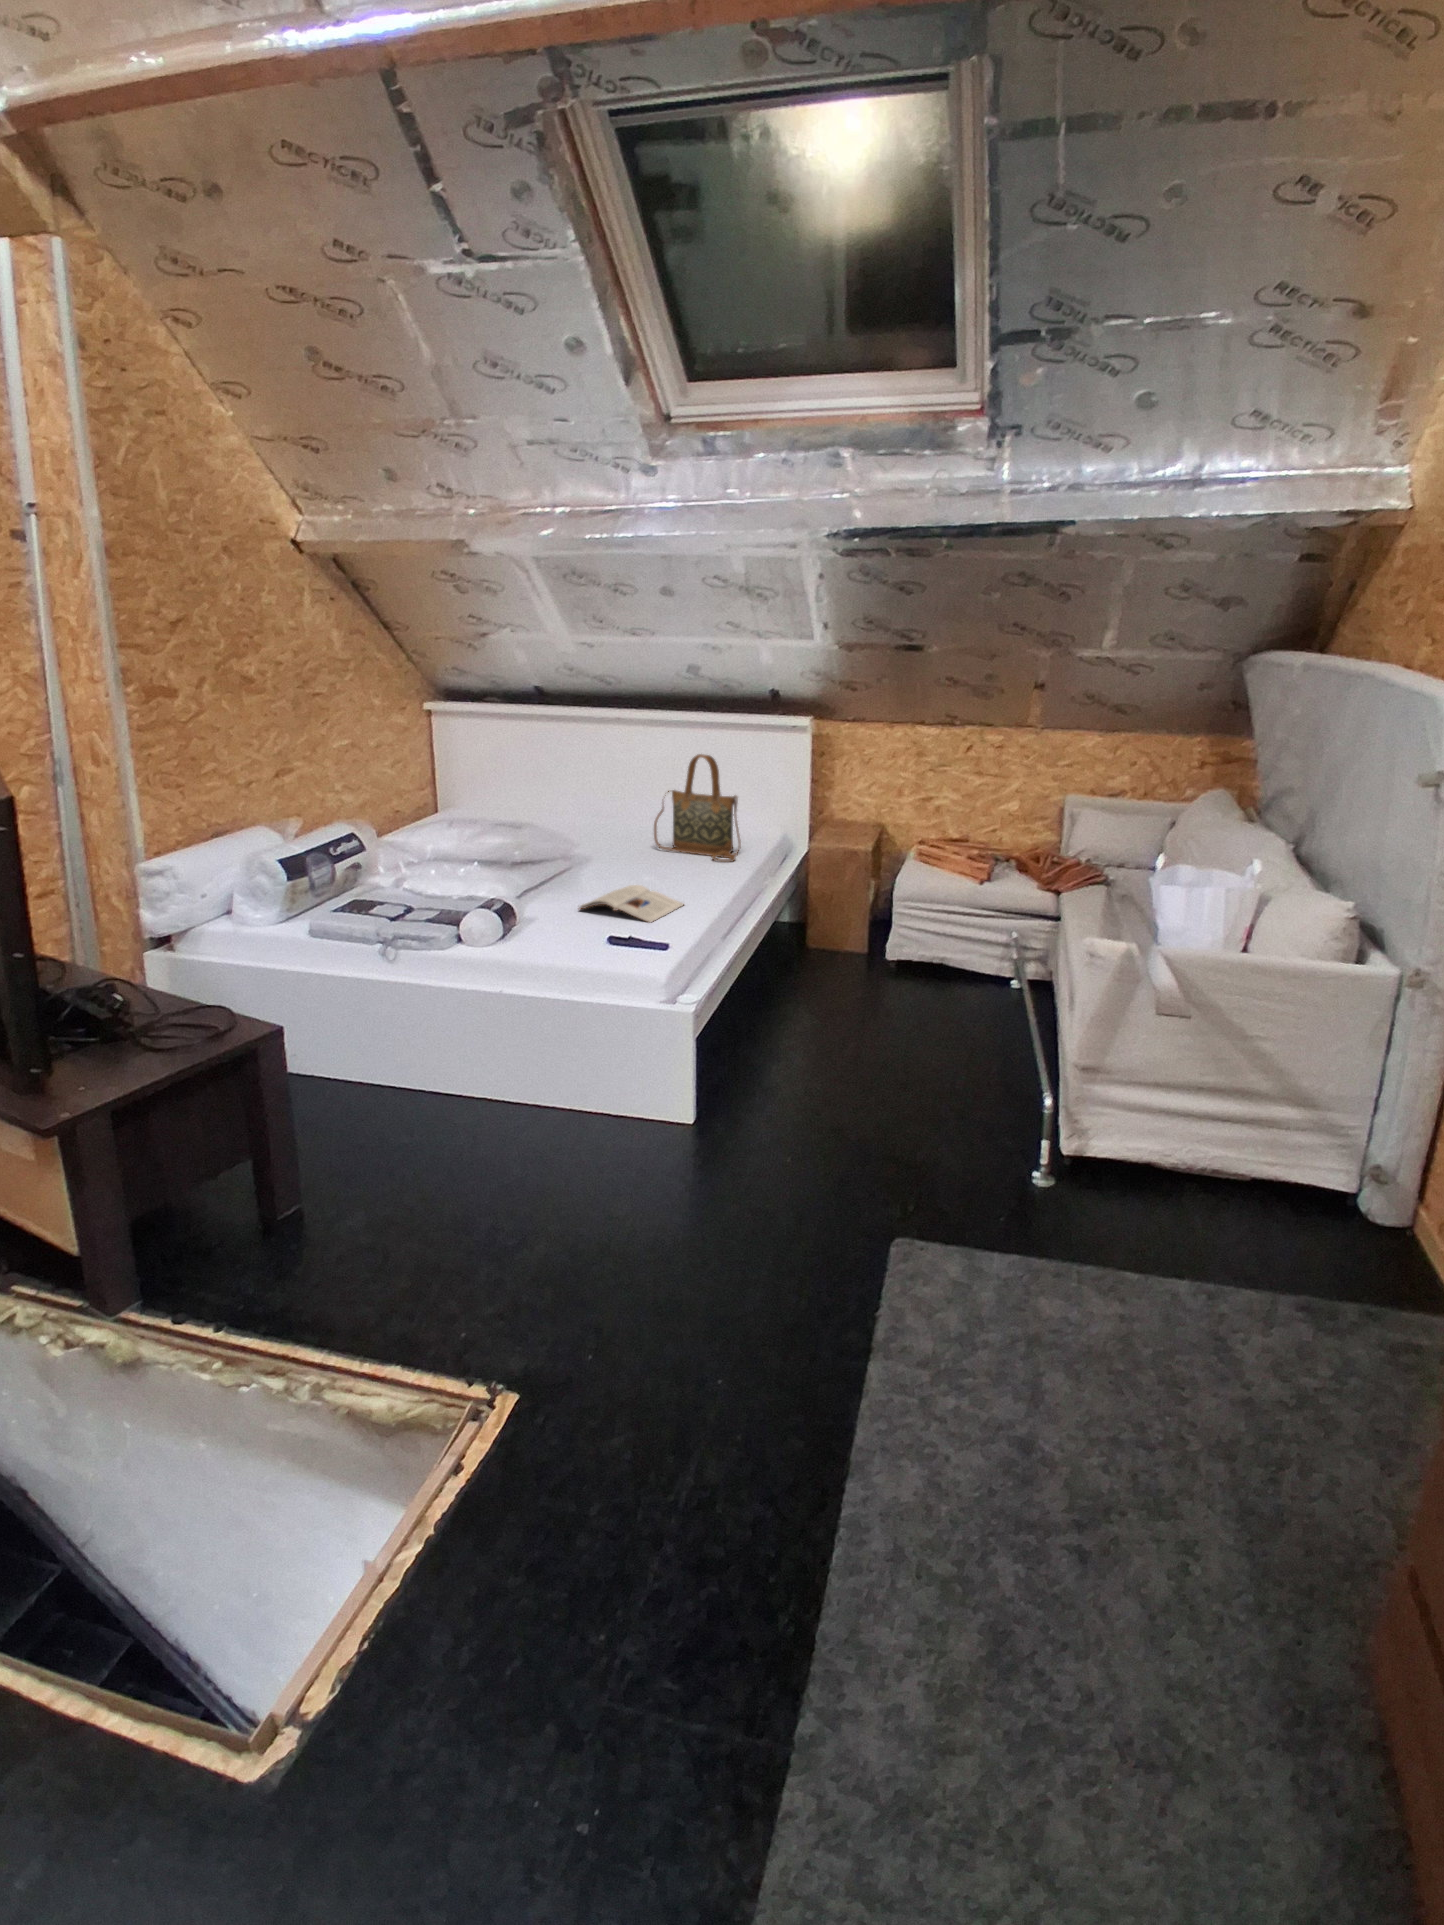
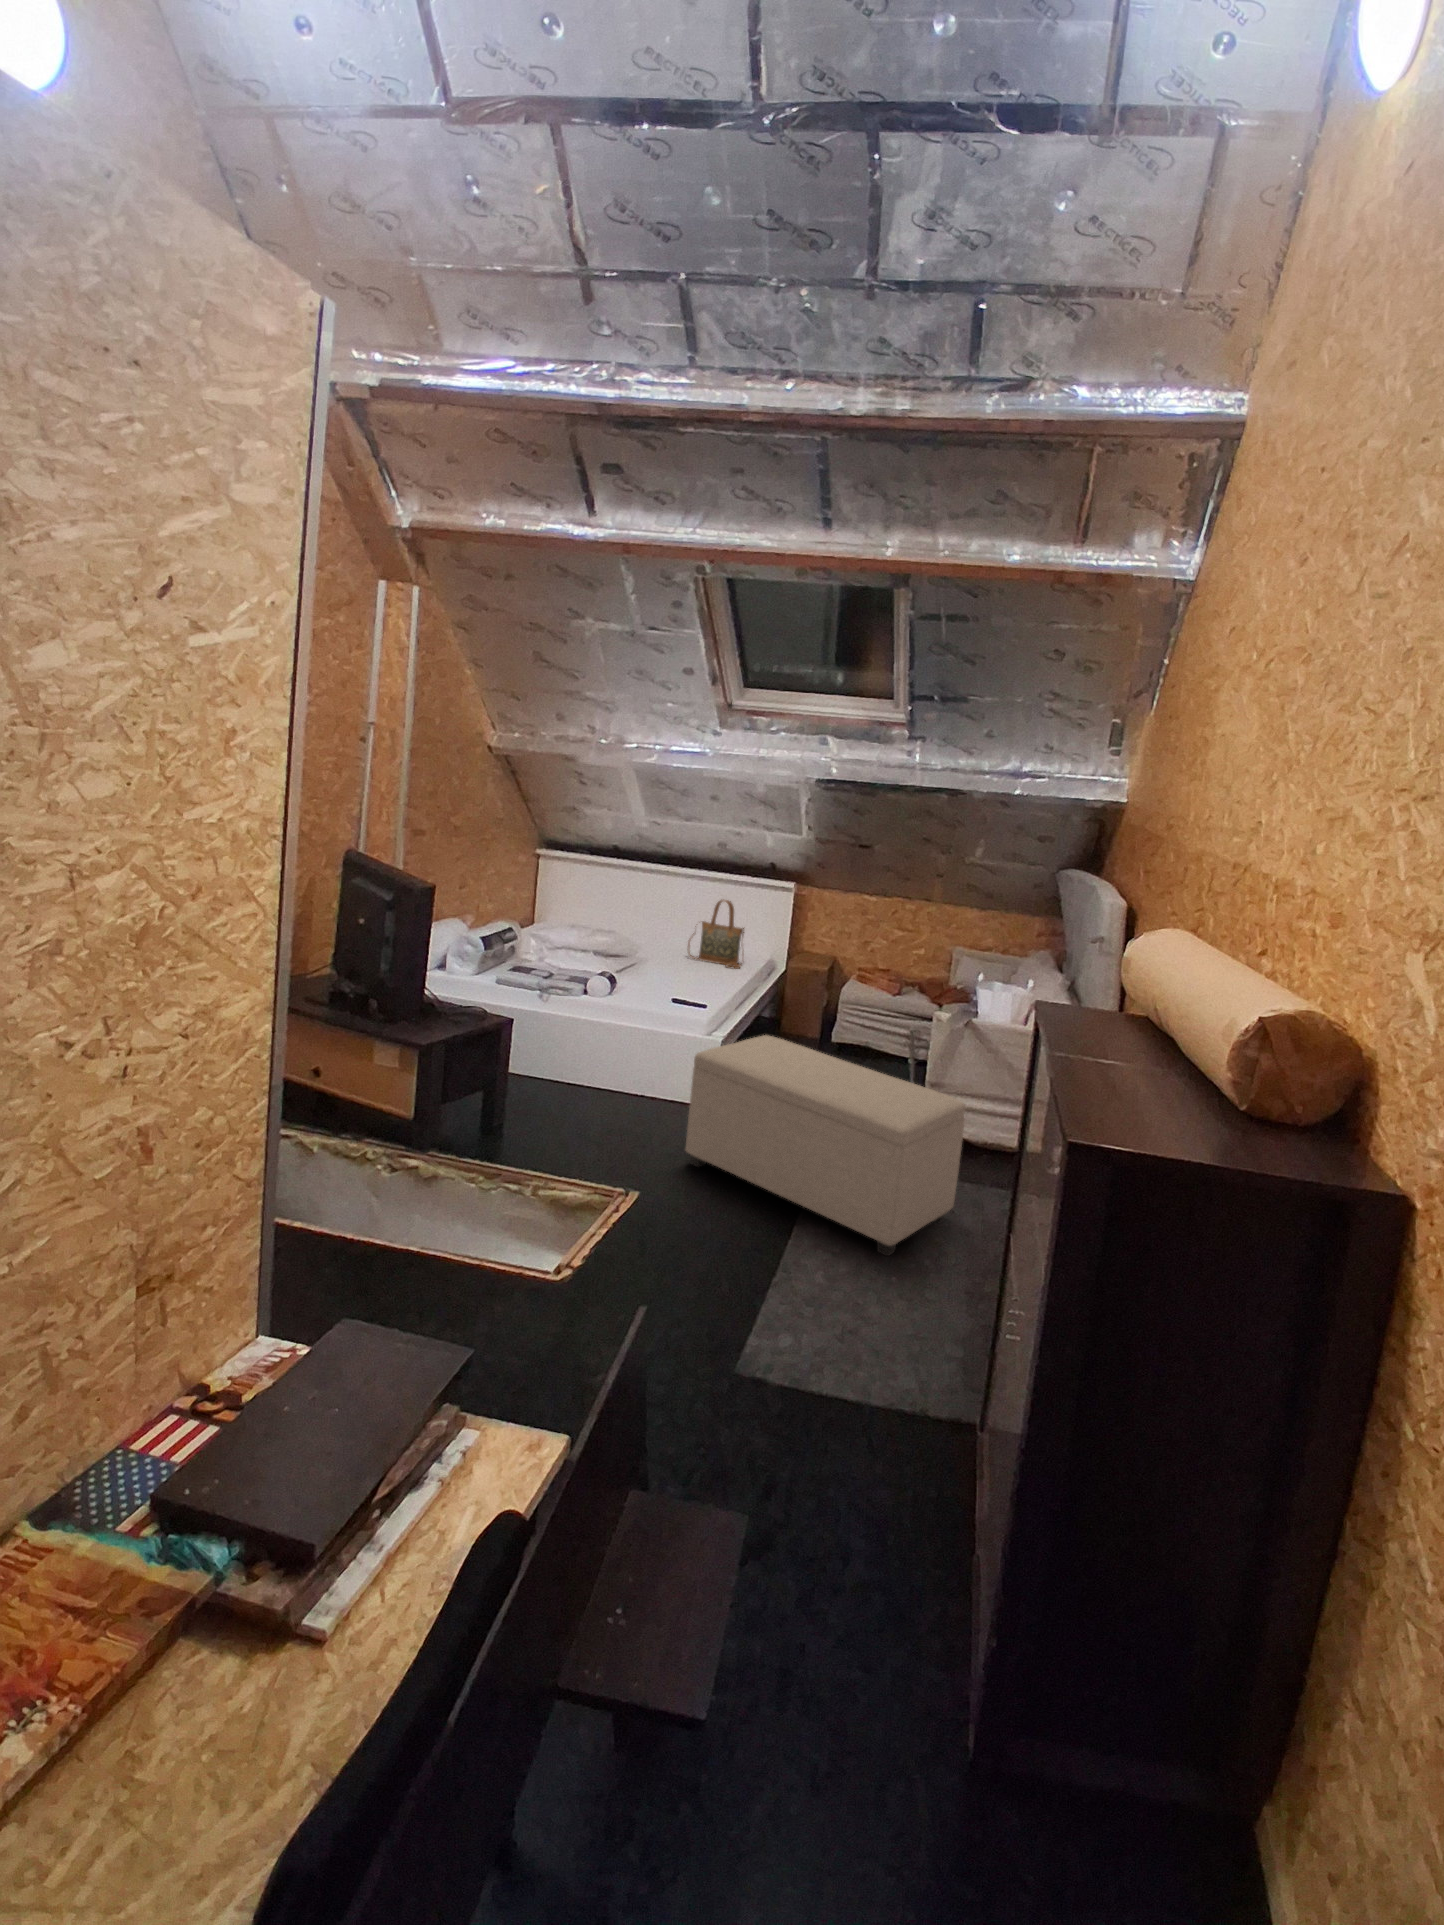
magazine: present [579,885,684,923] -> none [647,974,712,995]
ottoman: none [617,1021,1197,1560] -> present [686,1035,965,1256]

